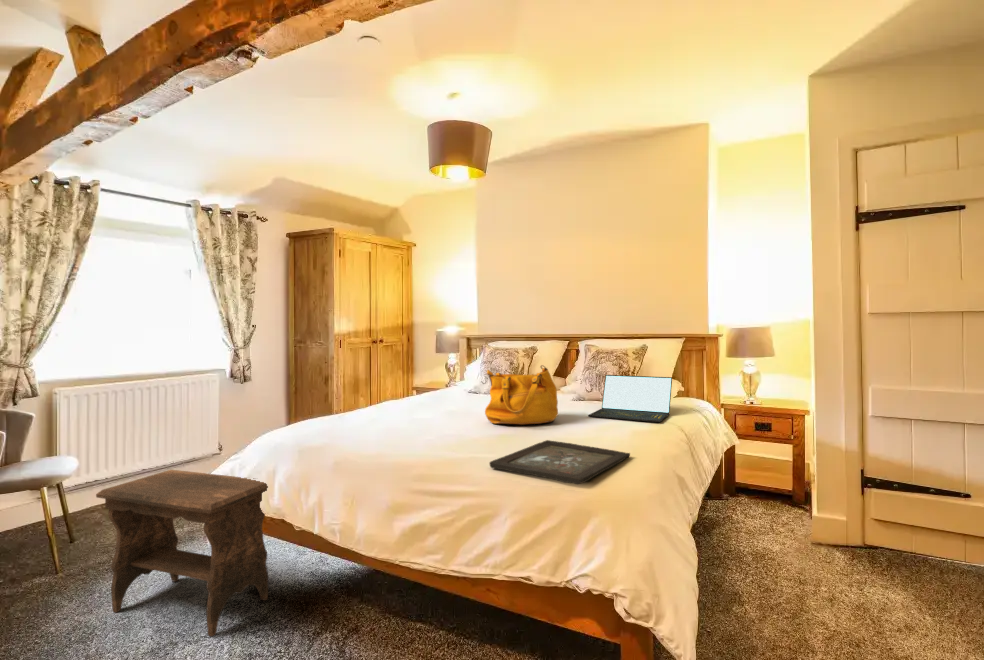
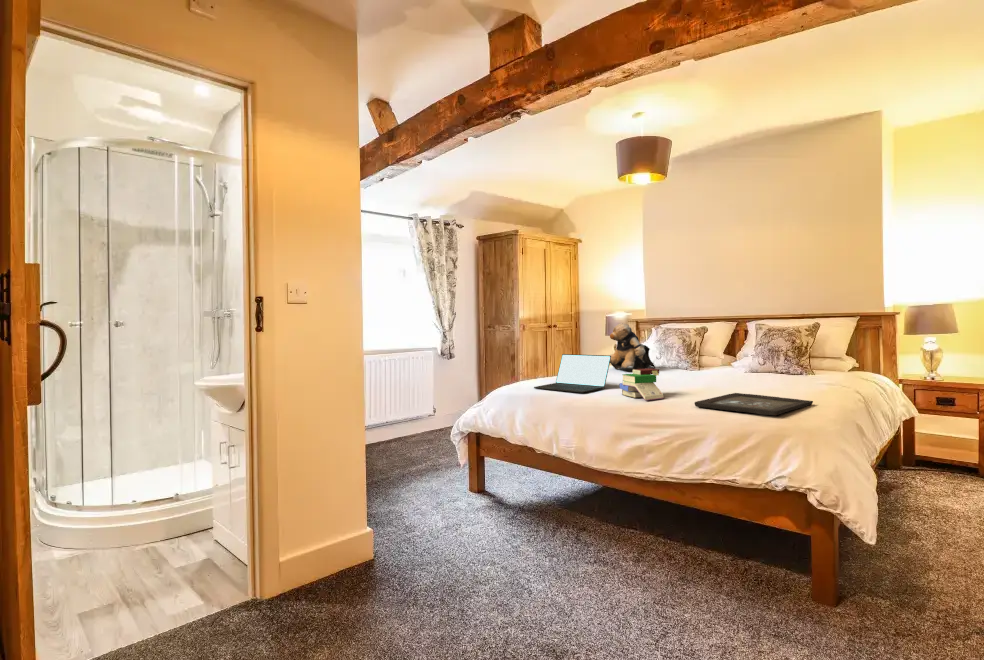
teddy bear: none [423,344,479,402] -> present [610,323,655,369]
handbag: present [485,365,558,425] -> none [673,337,738,385]
laptop: present [588,375,672,422] -> present [534,354,611,393]
book: none [410,409,460,458] -> present [620,368,664,401]
footstool: present [96,470,268,636] -> none [401,411,519,520]

